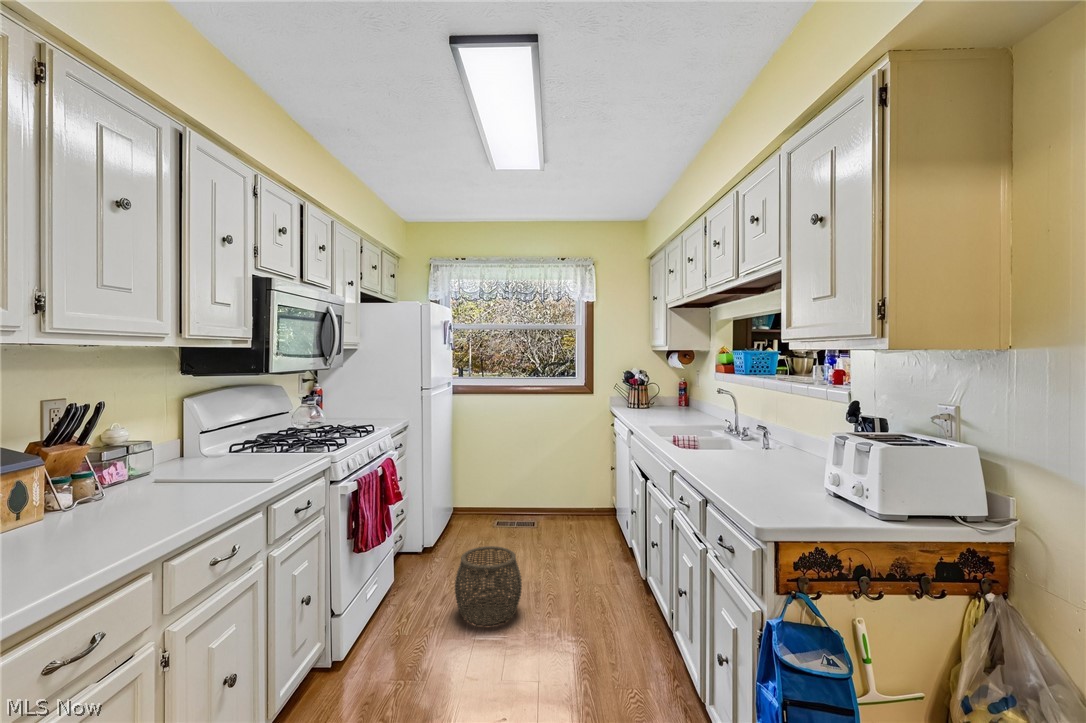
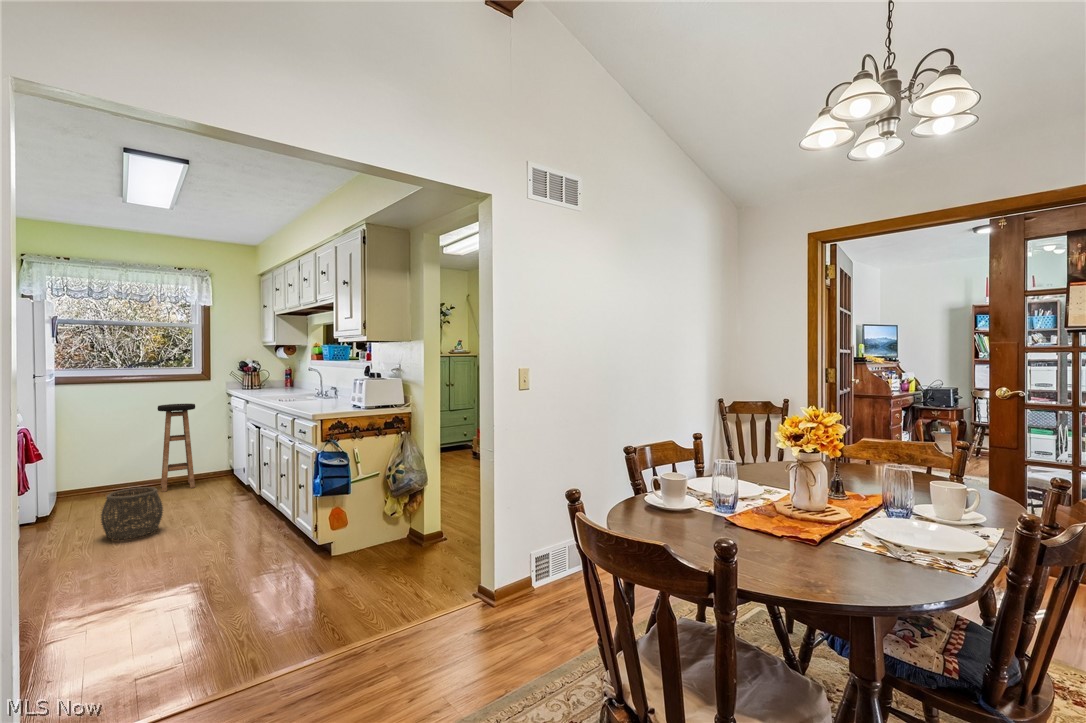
bar stool: none [538,422,576,531] -> present [157,404,195,492]

